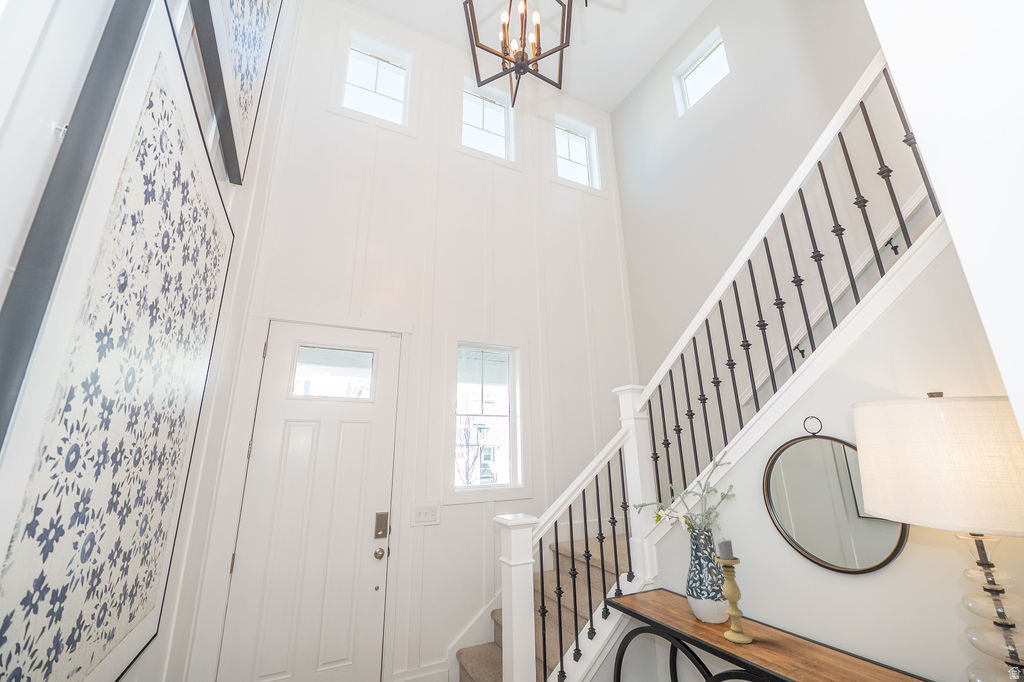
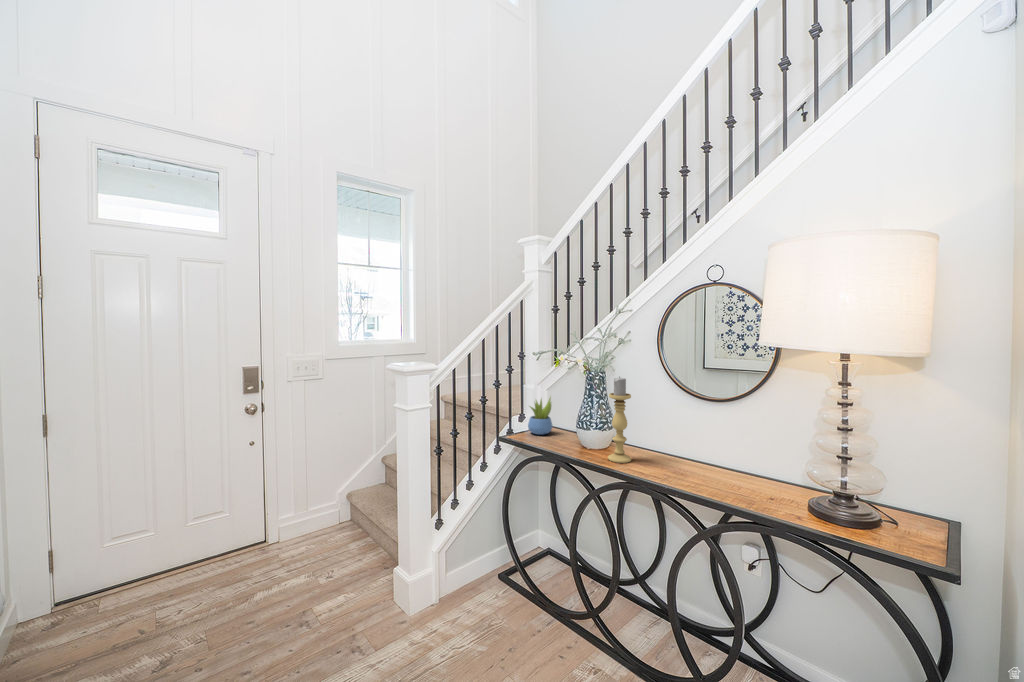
succulent plant: none [634,553,663,599] -> present [528,397,552,435]

